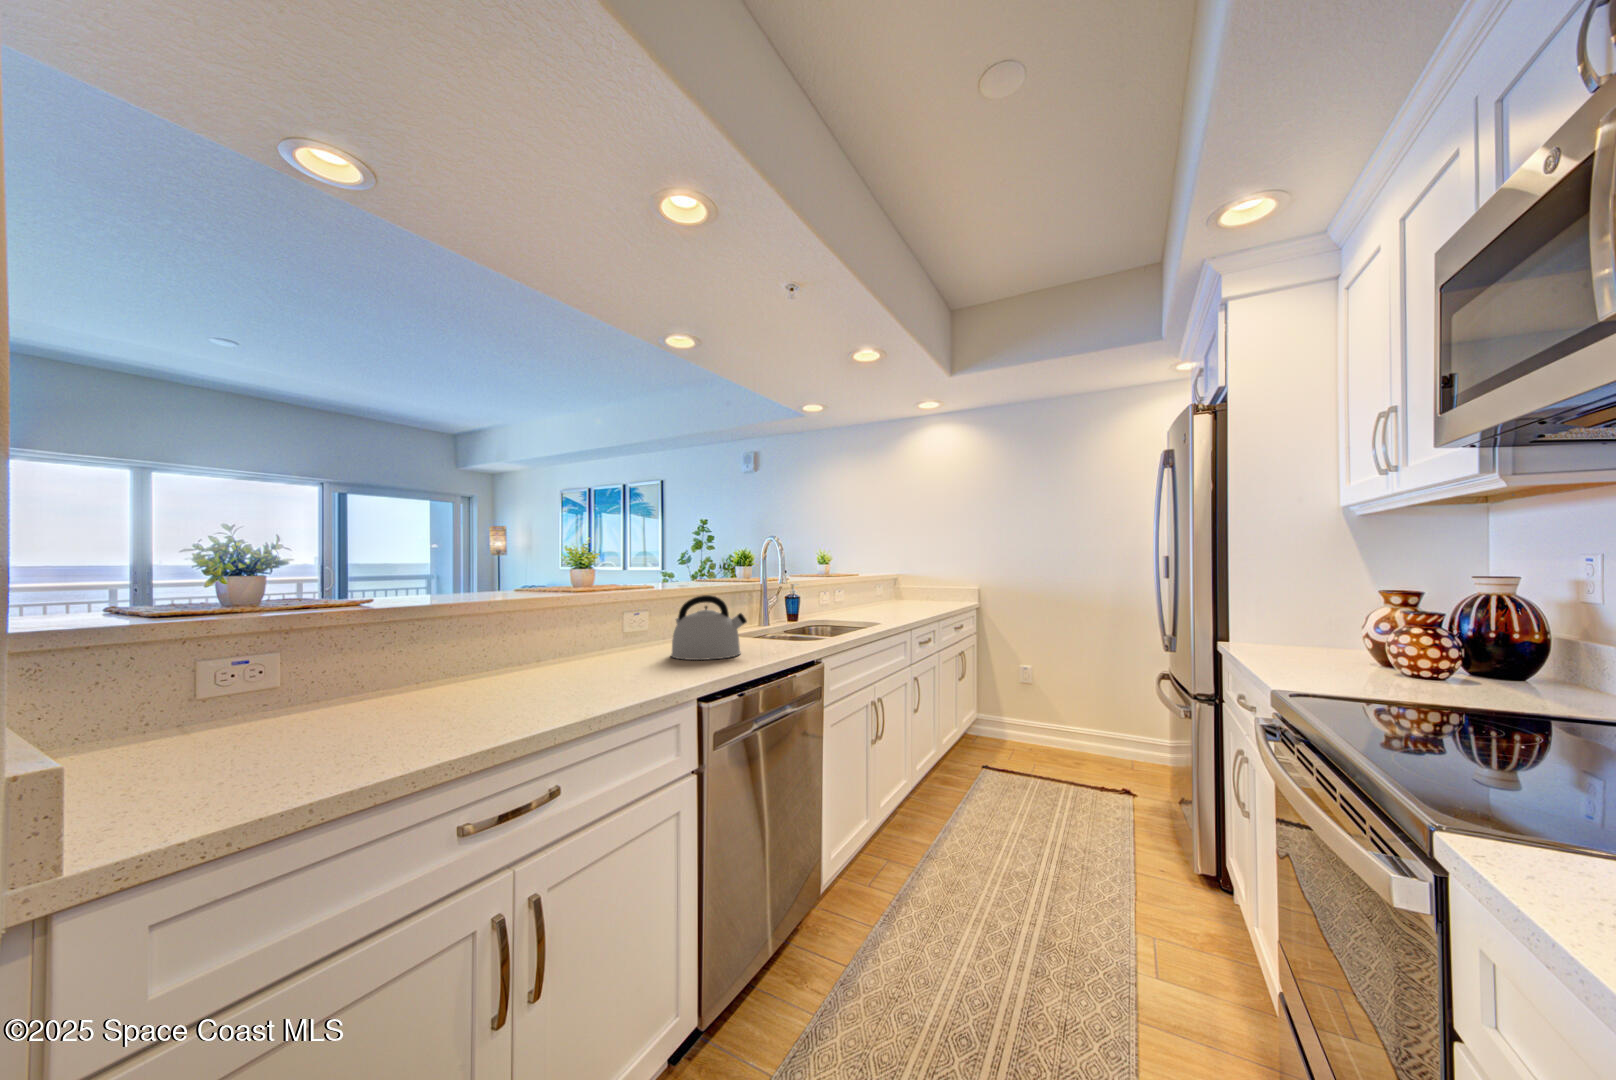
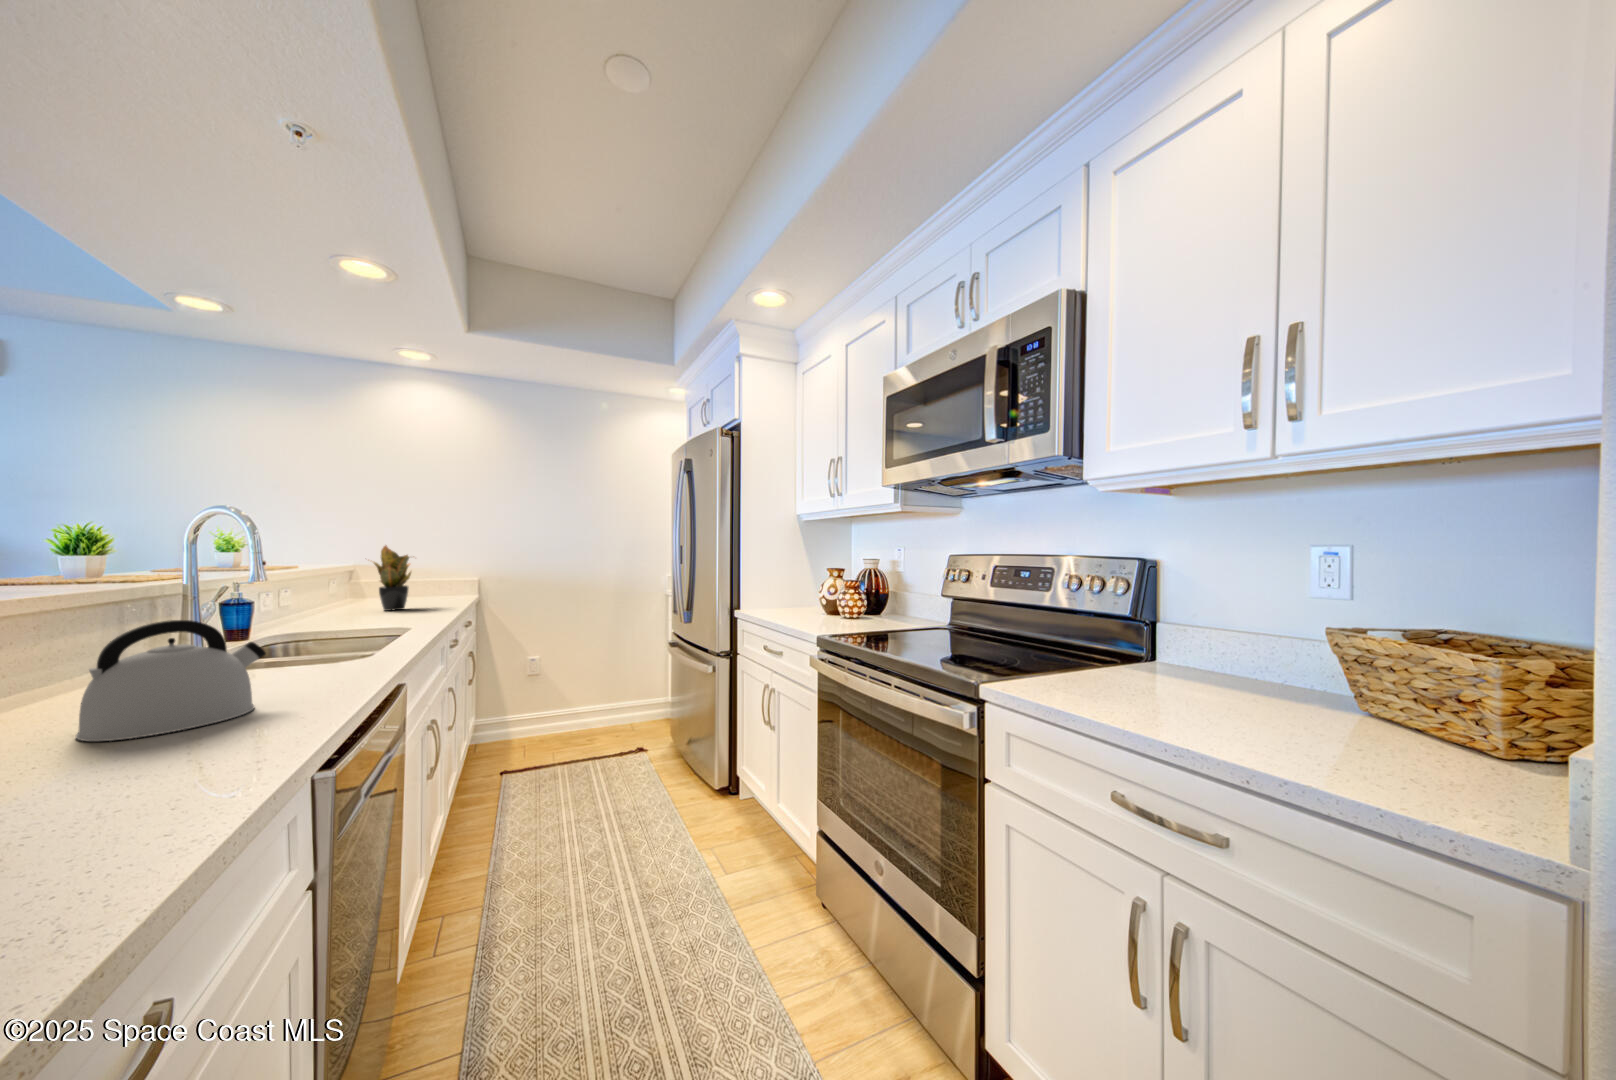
potted plant: none [891,551,928,606] -> present [373,545,411,611]

